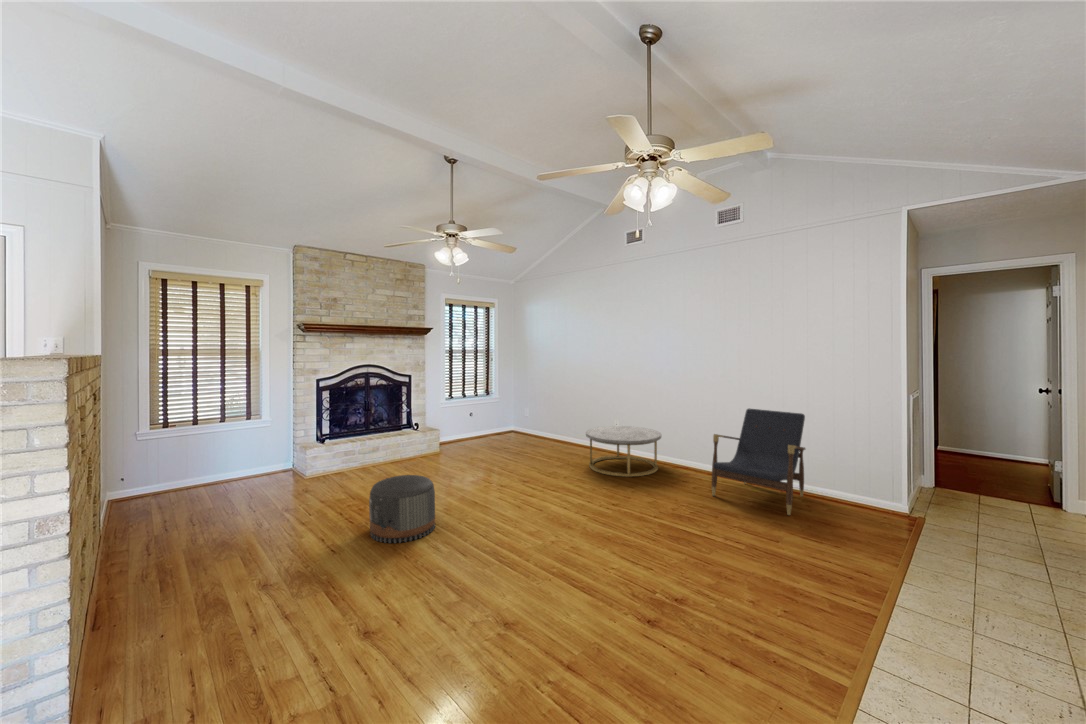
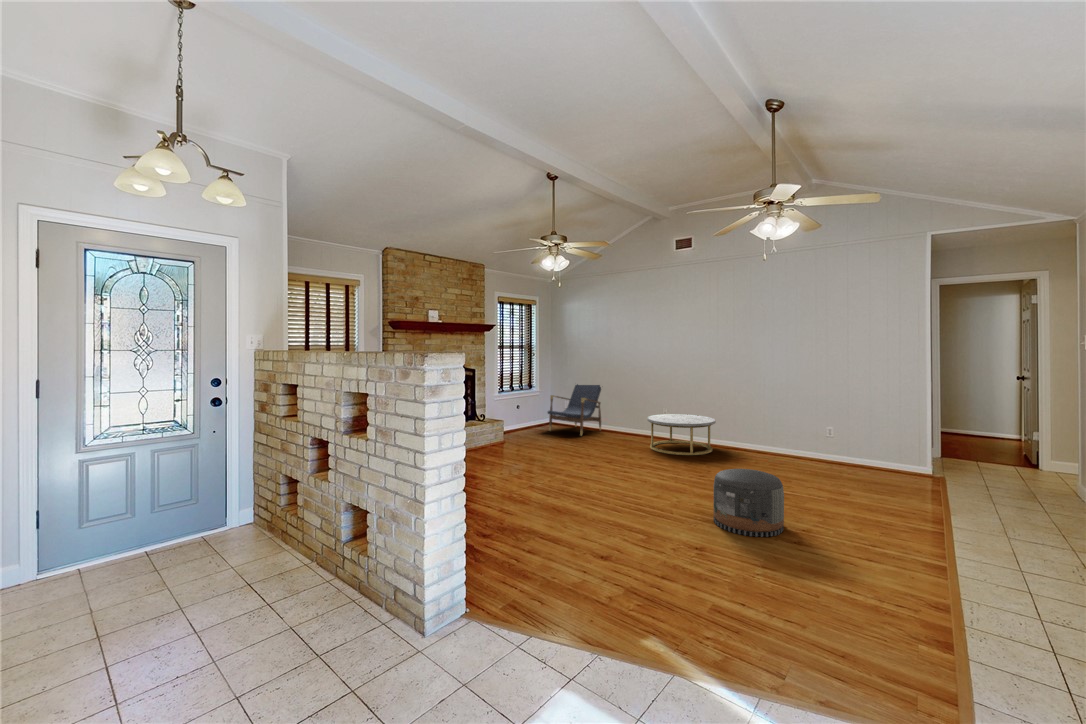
lounge chair: present [712,408,805,515] -> present [548,384,601,436]
pouf: present [369,475,435,543] -> present [713,469,784,537]

